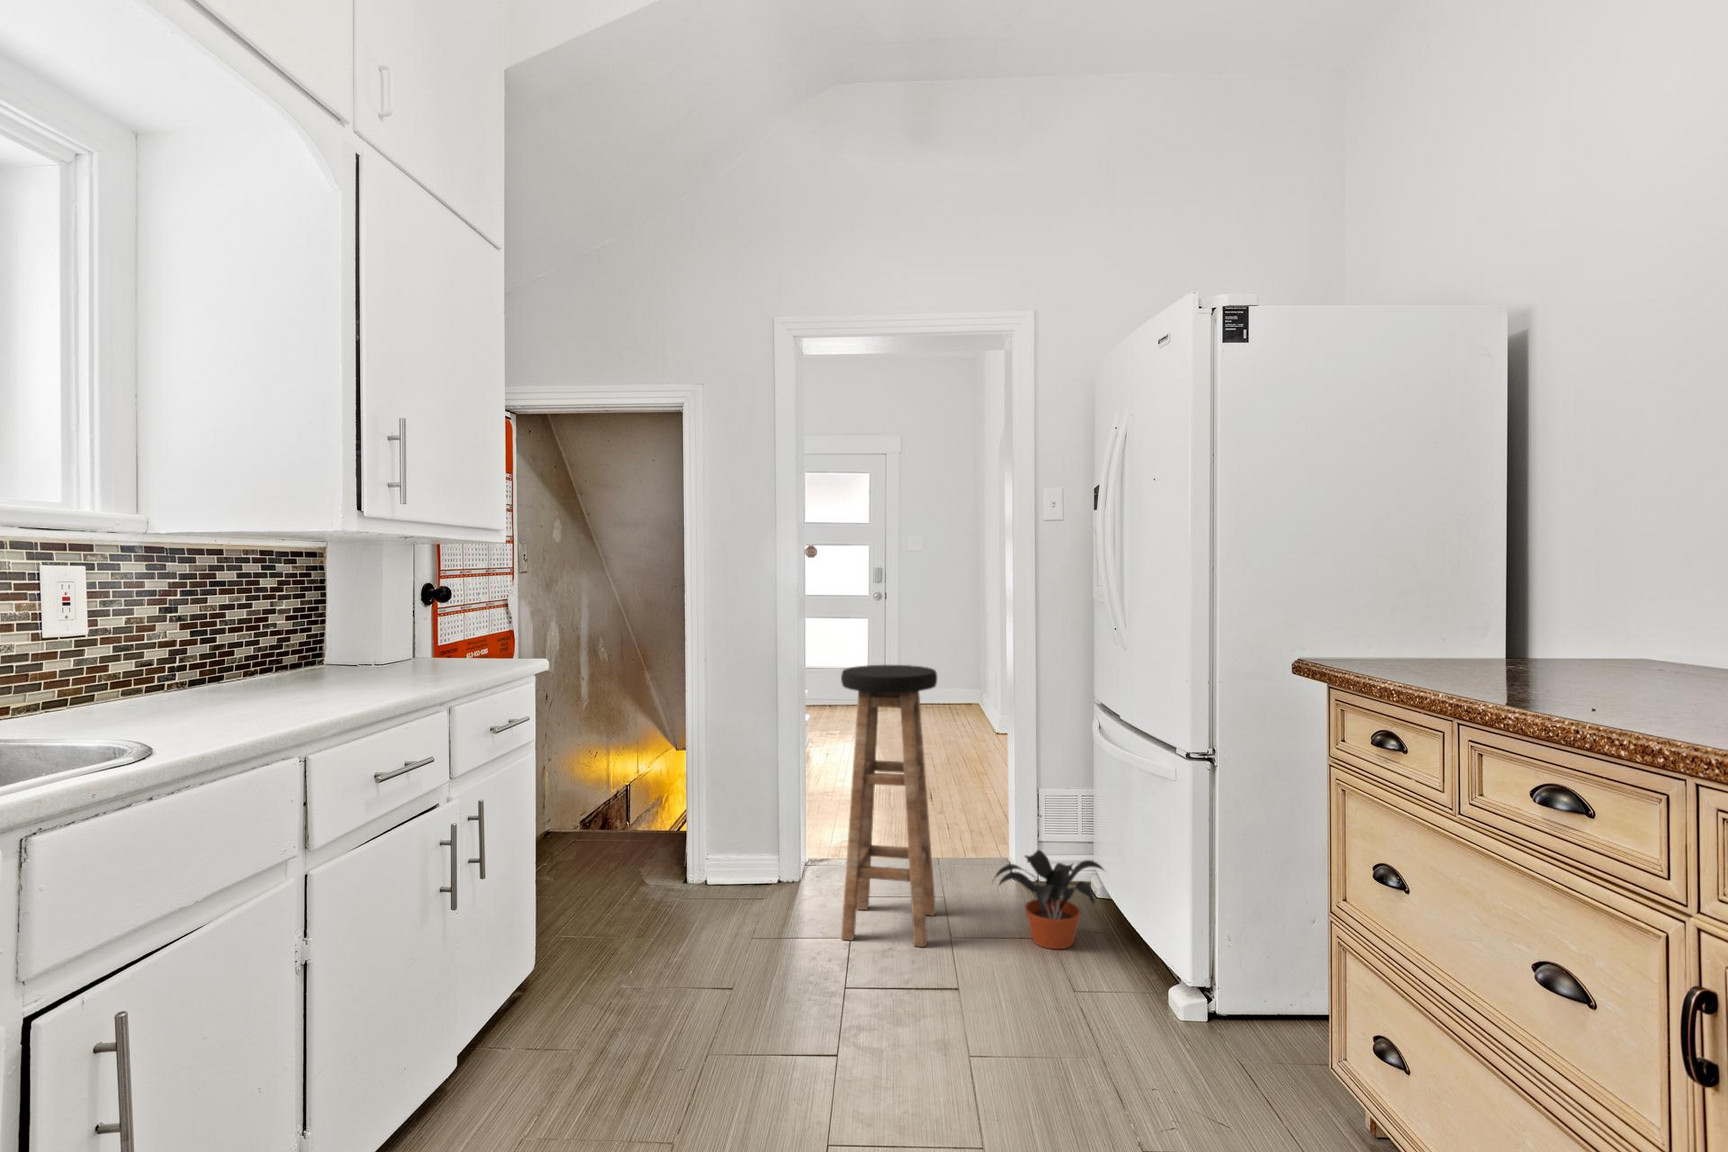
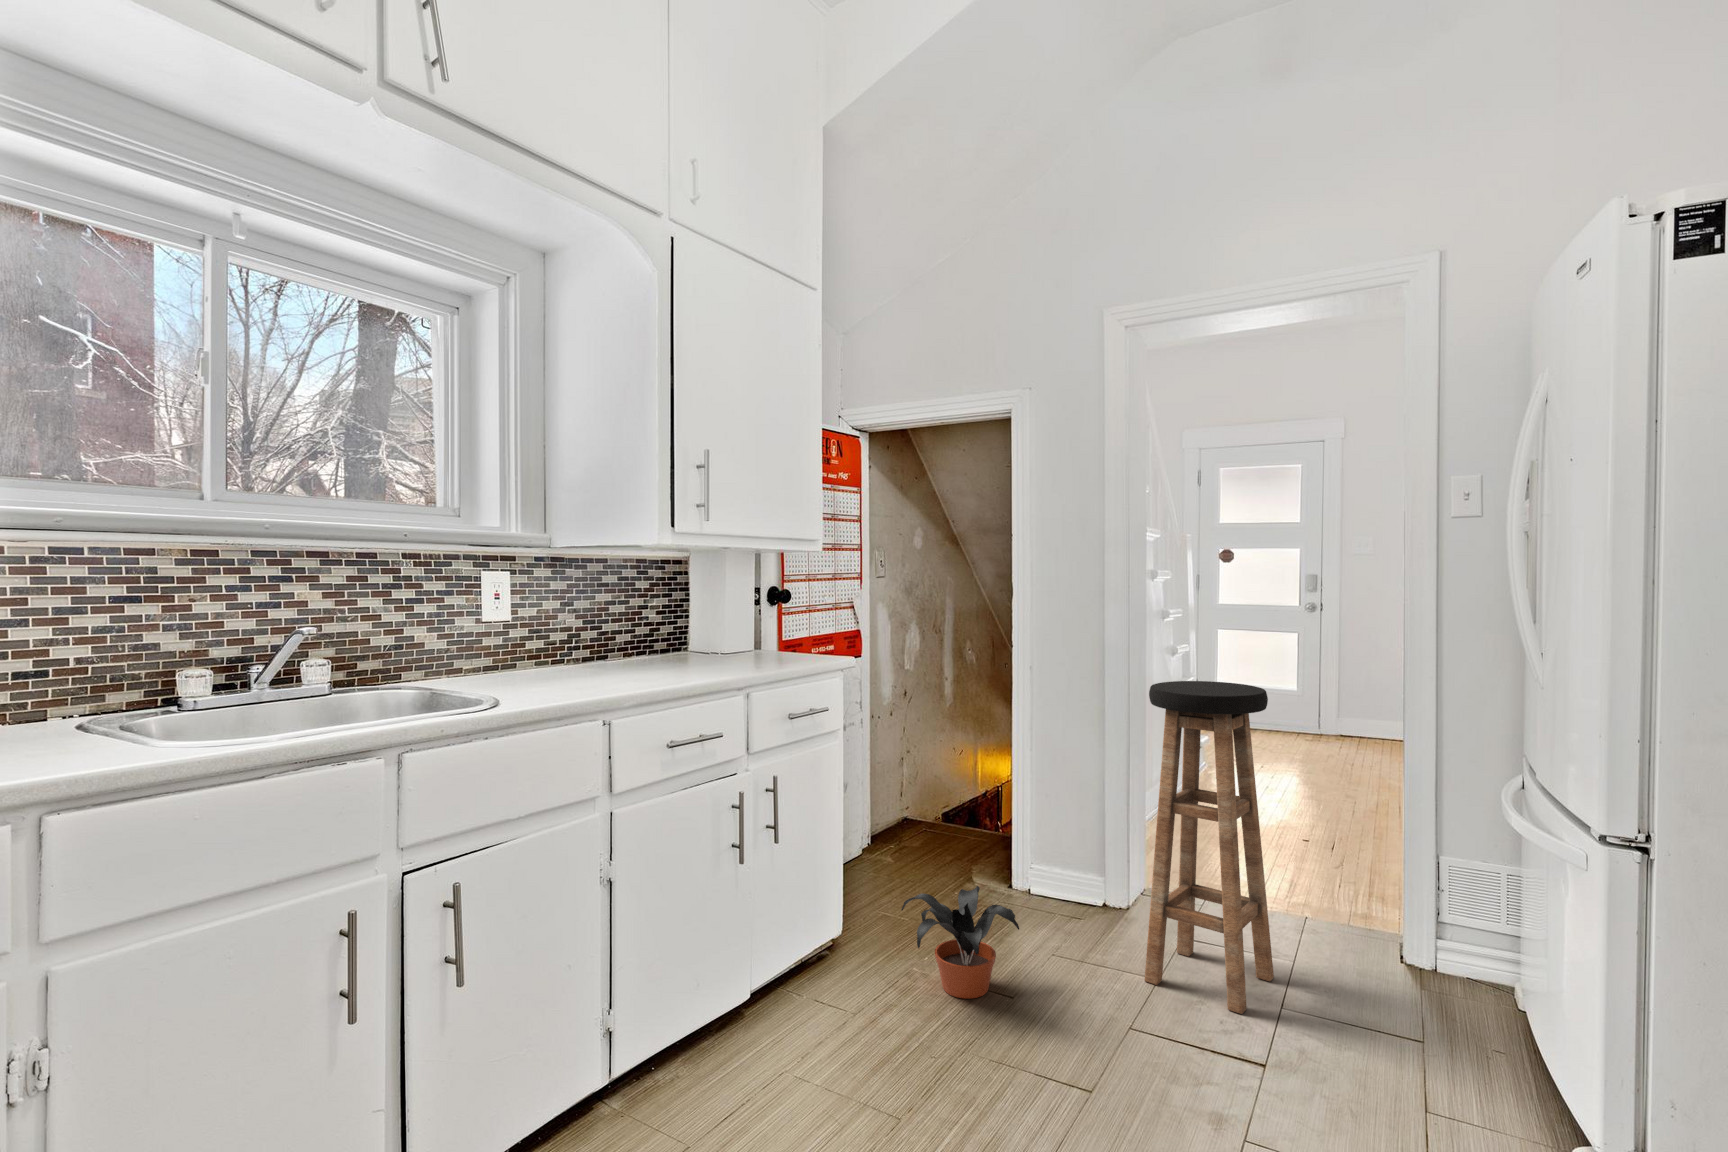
potted plant: present [993,850,1103,949] -> present [901,886,1019,999]

